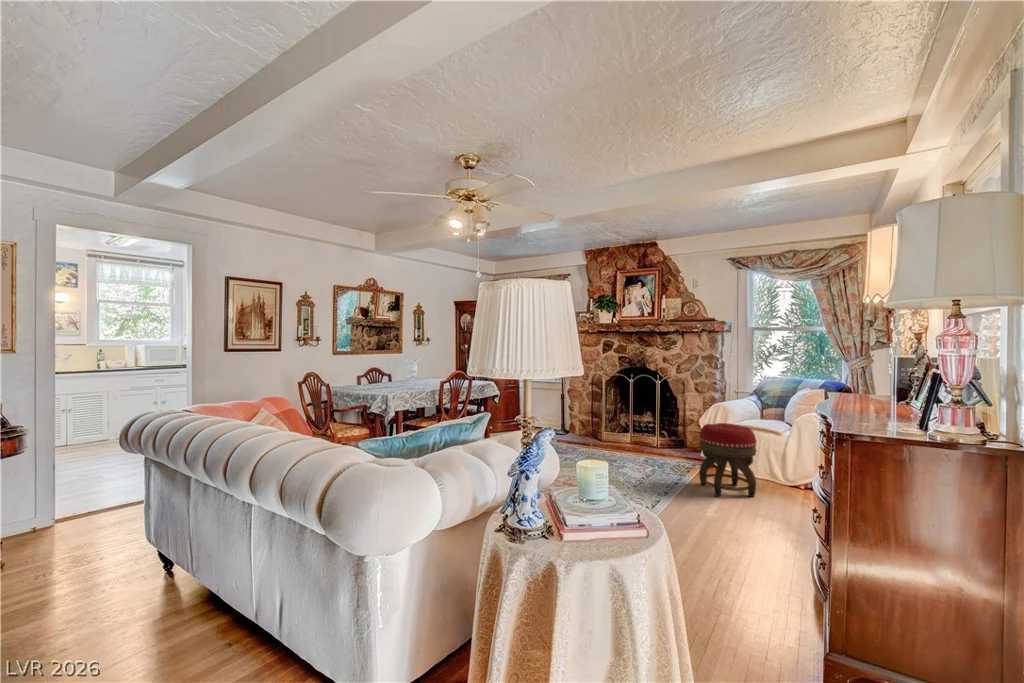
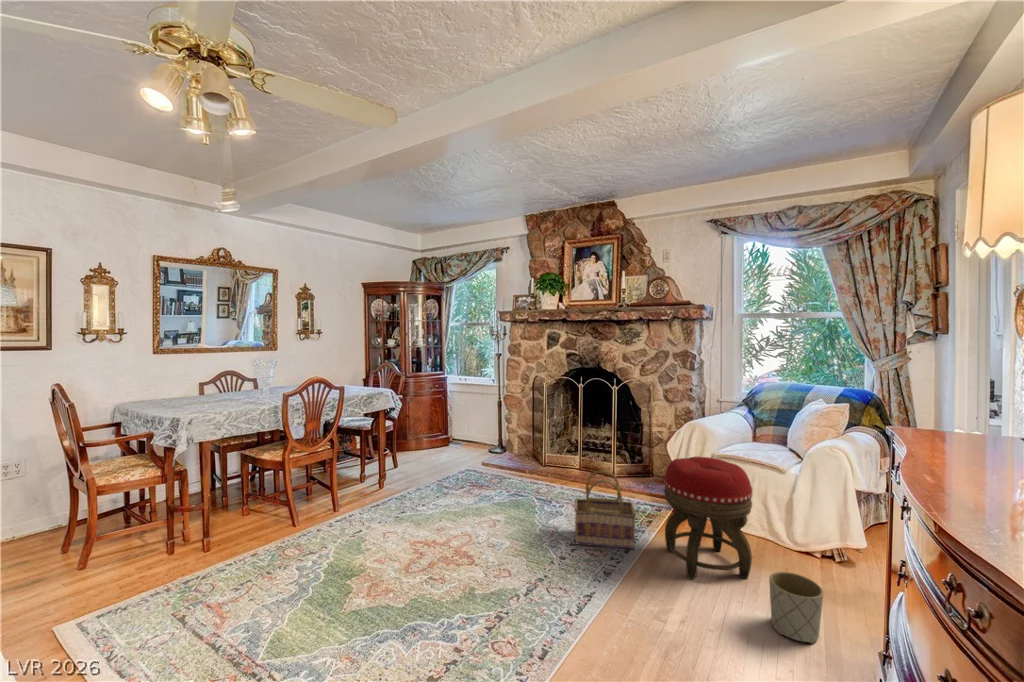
basket: none [637,433,680,484] -> present [575,470,636,549]
planter: none [765,485,796,521] -> present [769,572,823,644]

